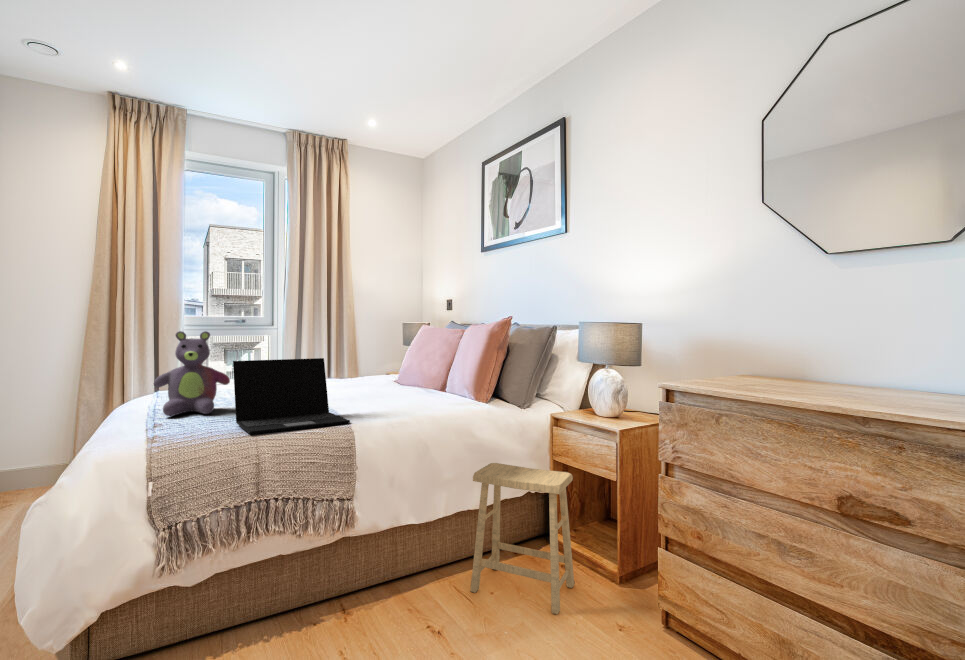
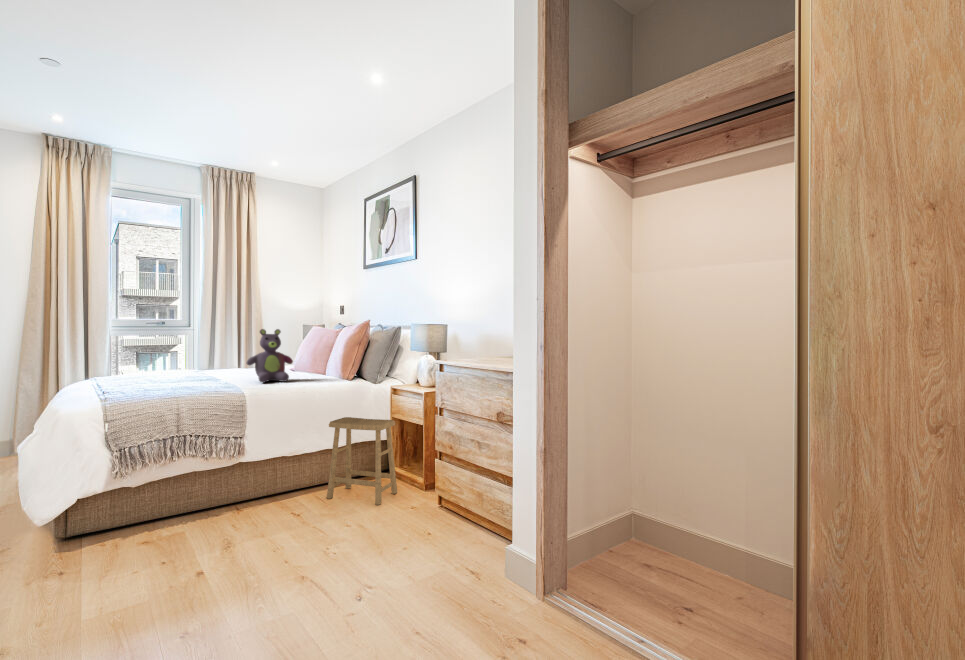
stuffed bear: present [154,331,230,416] -> present [247,329,293,383]
laptop: present [233,358,350,435] -> none [160,348,243,395]

